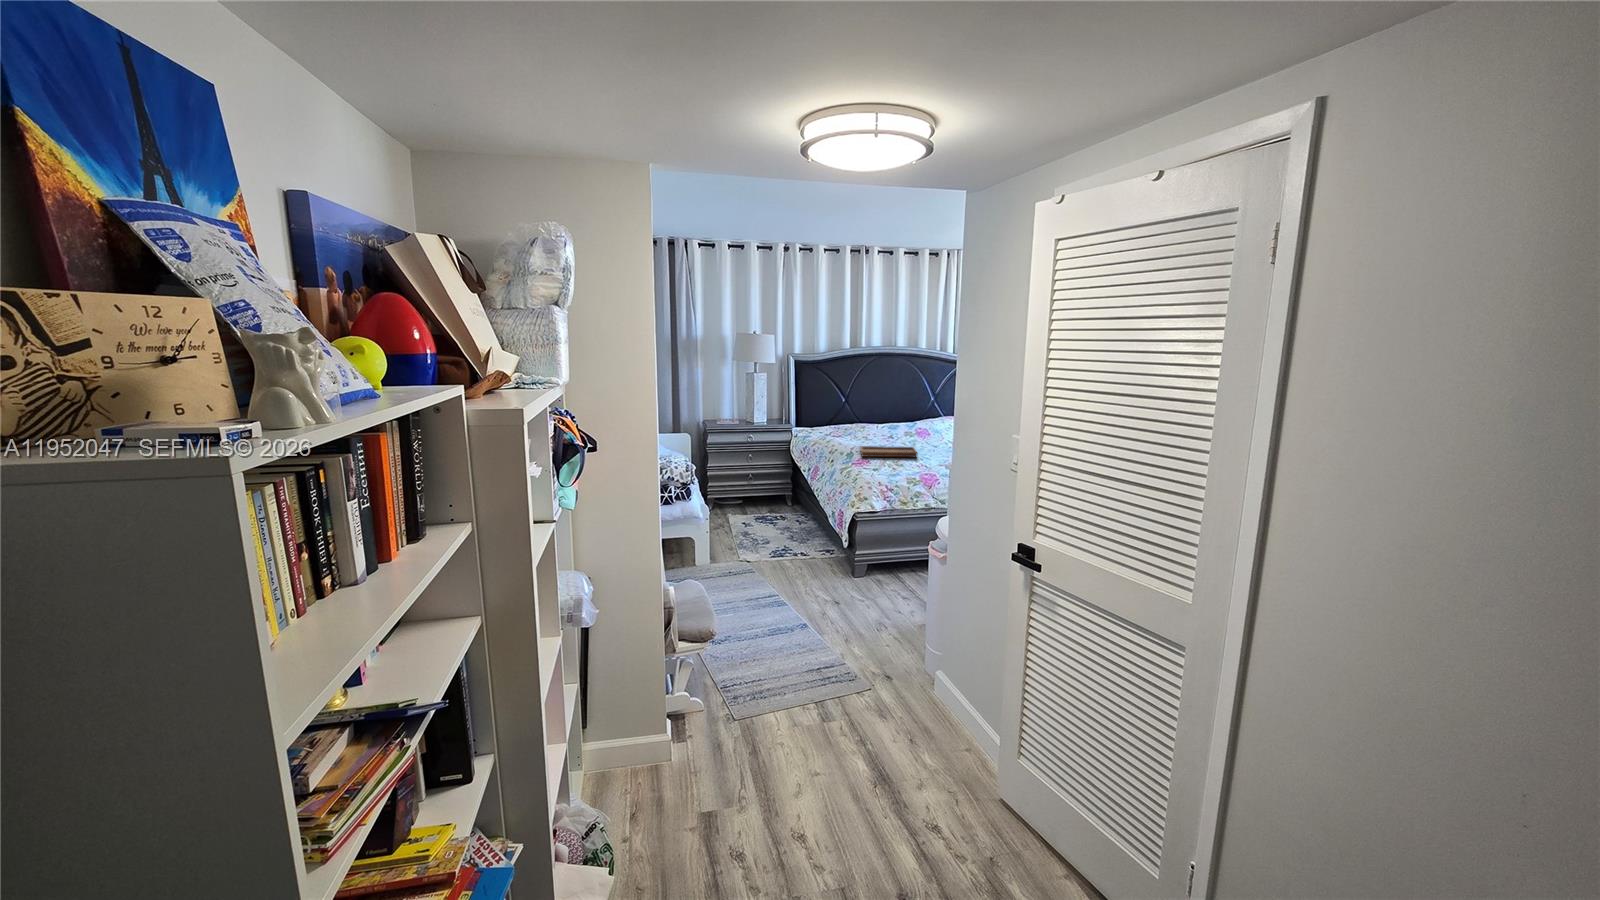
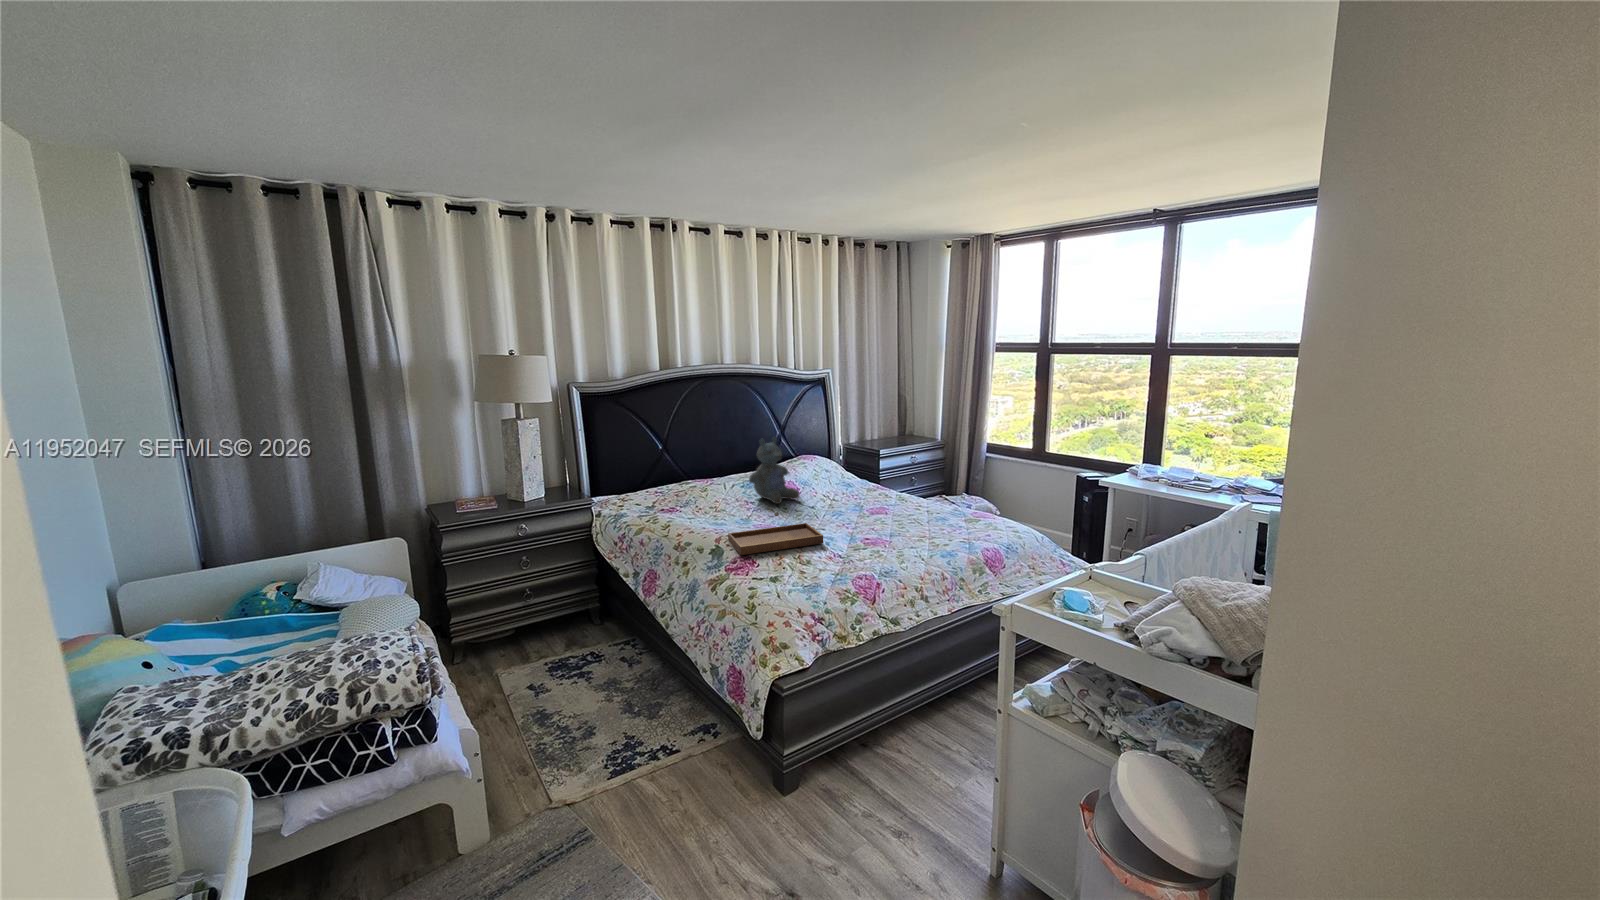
stuffed bear: none [889,394,923,438] -> present [749,437,800,504]

